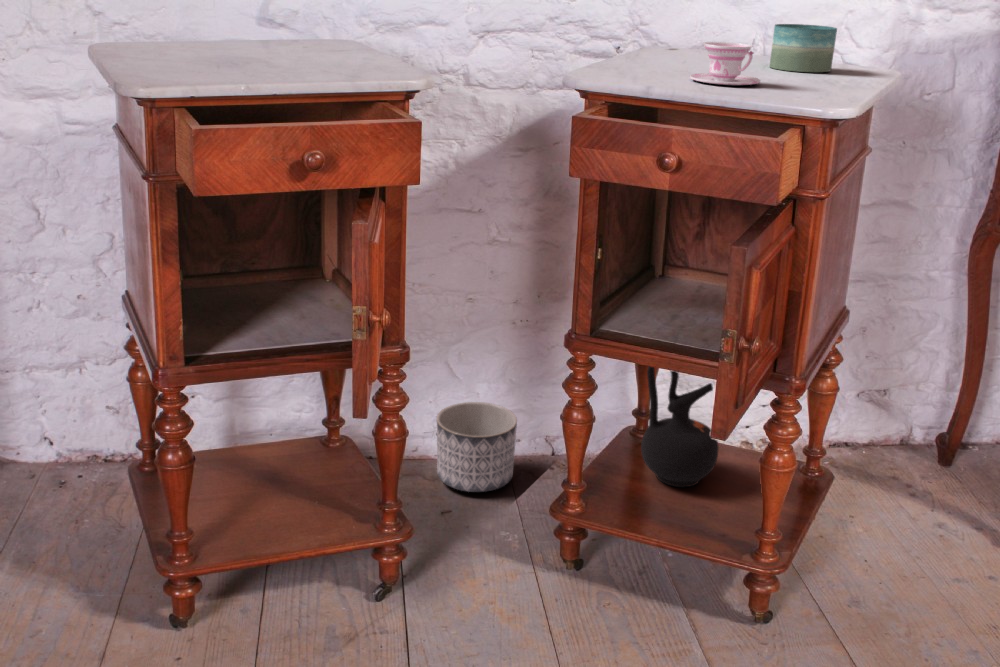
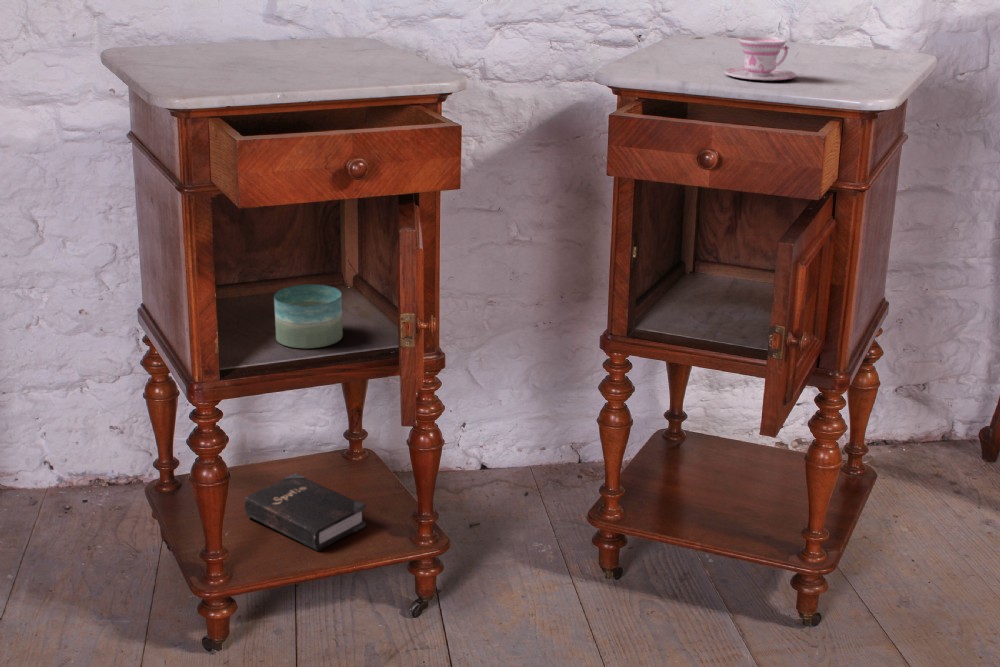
candle: present [770,24,837,72] -> present [274,284,343,348]
ceramic jug: present [641,366,719,487] -> none [678,356,758,490]
planter: present [437,402,517,492] -> none [459,410,544,504]
hardback book: none [221,457,336,534] -> present [245,473,366,550]

